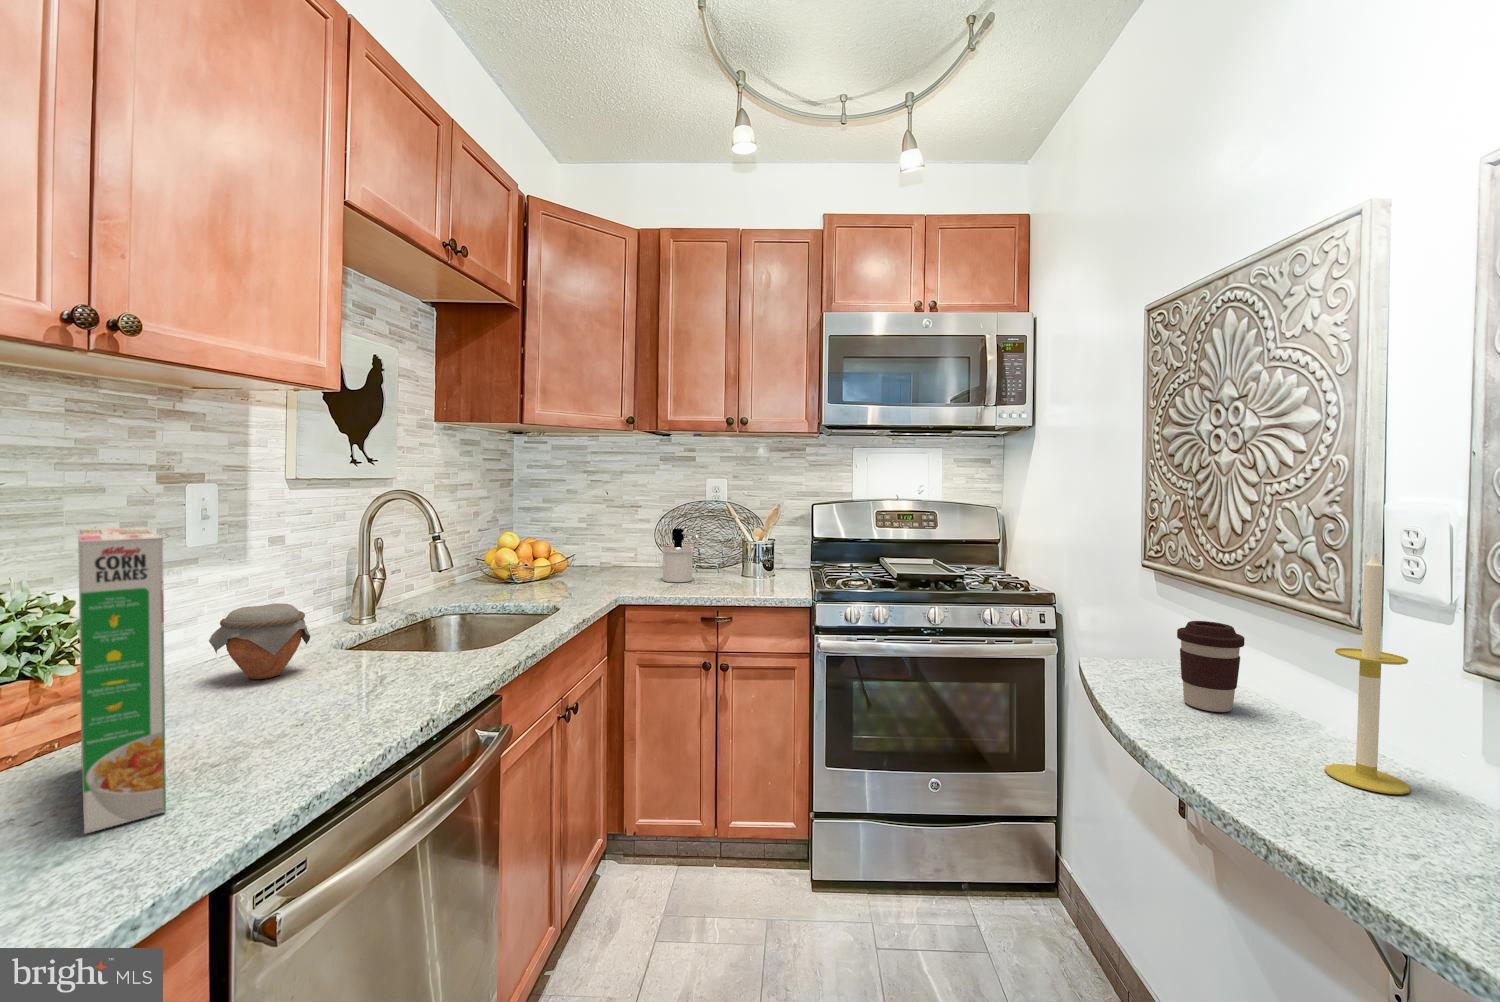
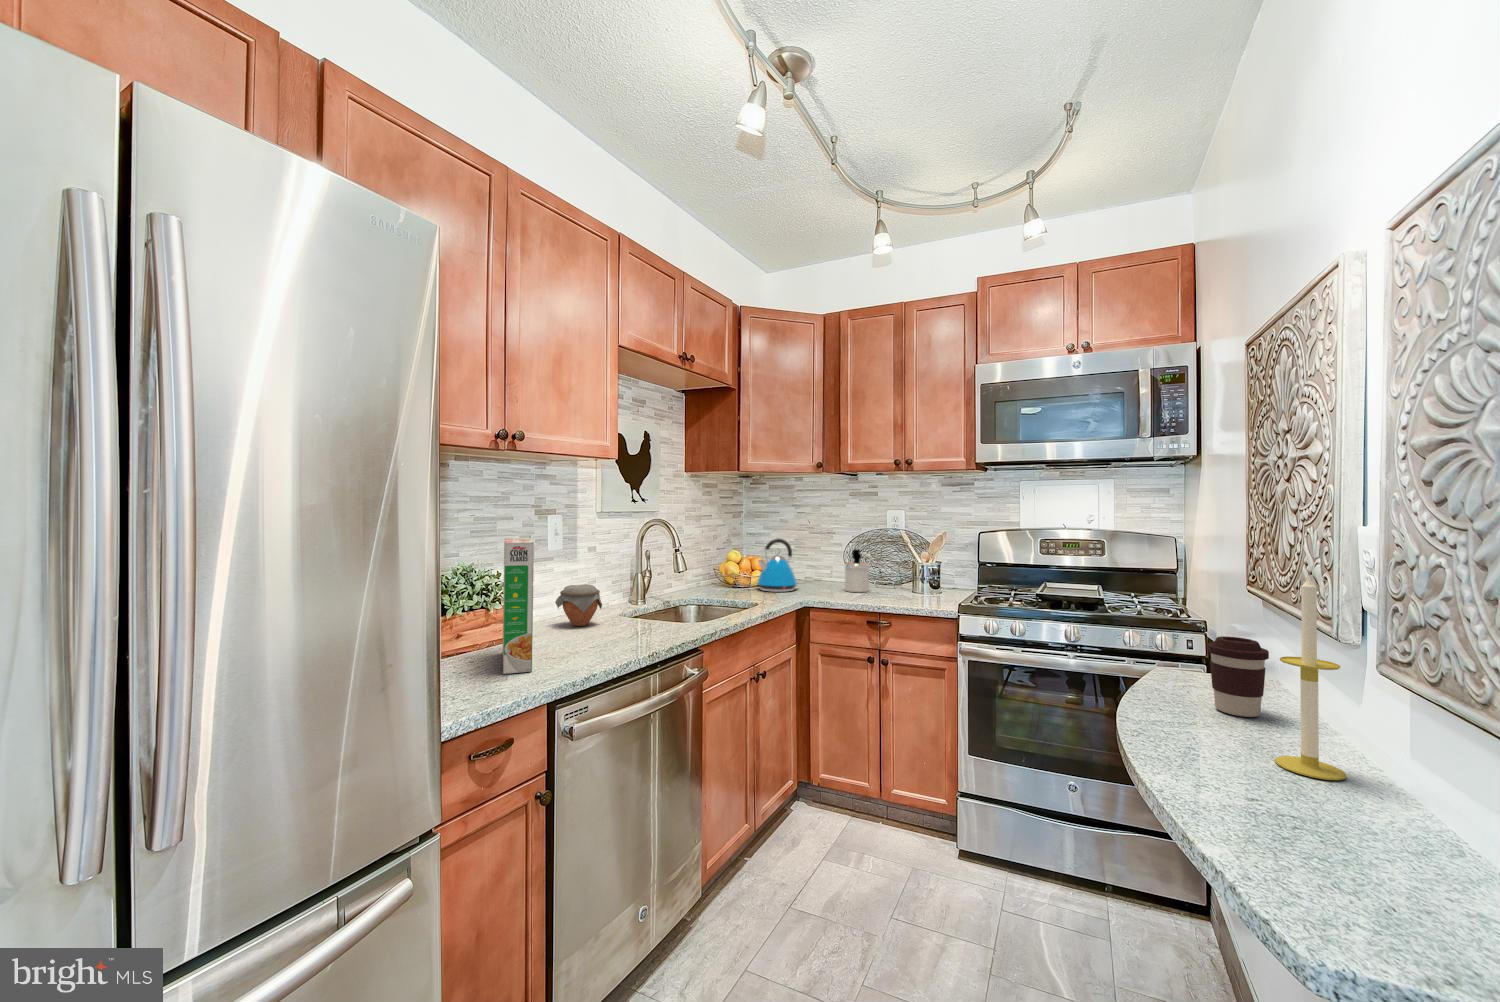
kettle: none [546,517,603,588] -> present [757,538,798,592]

